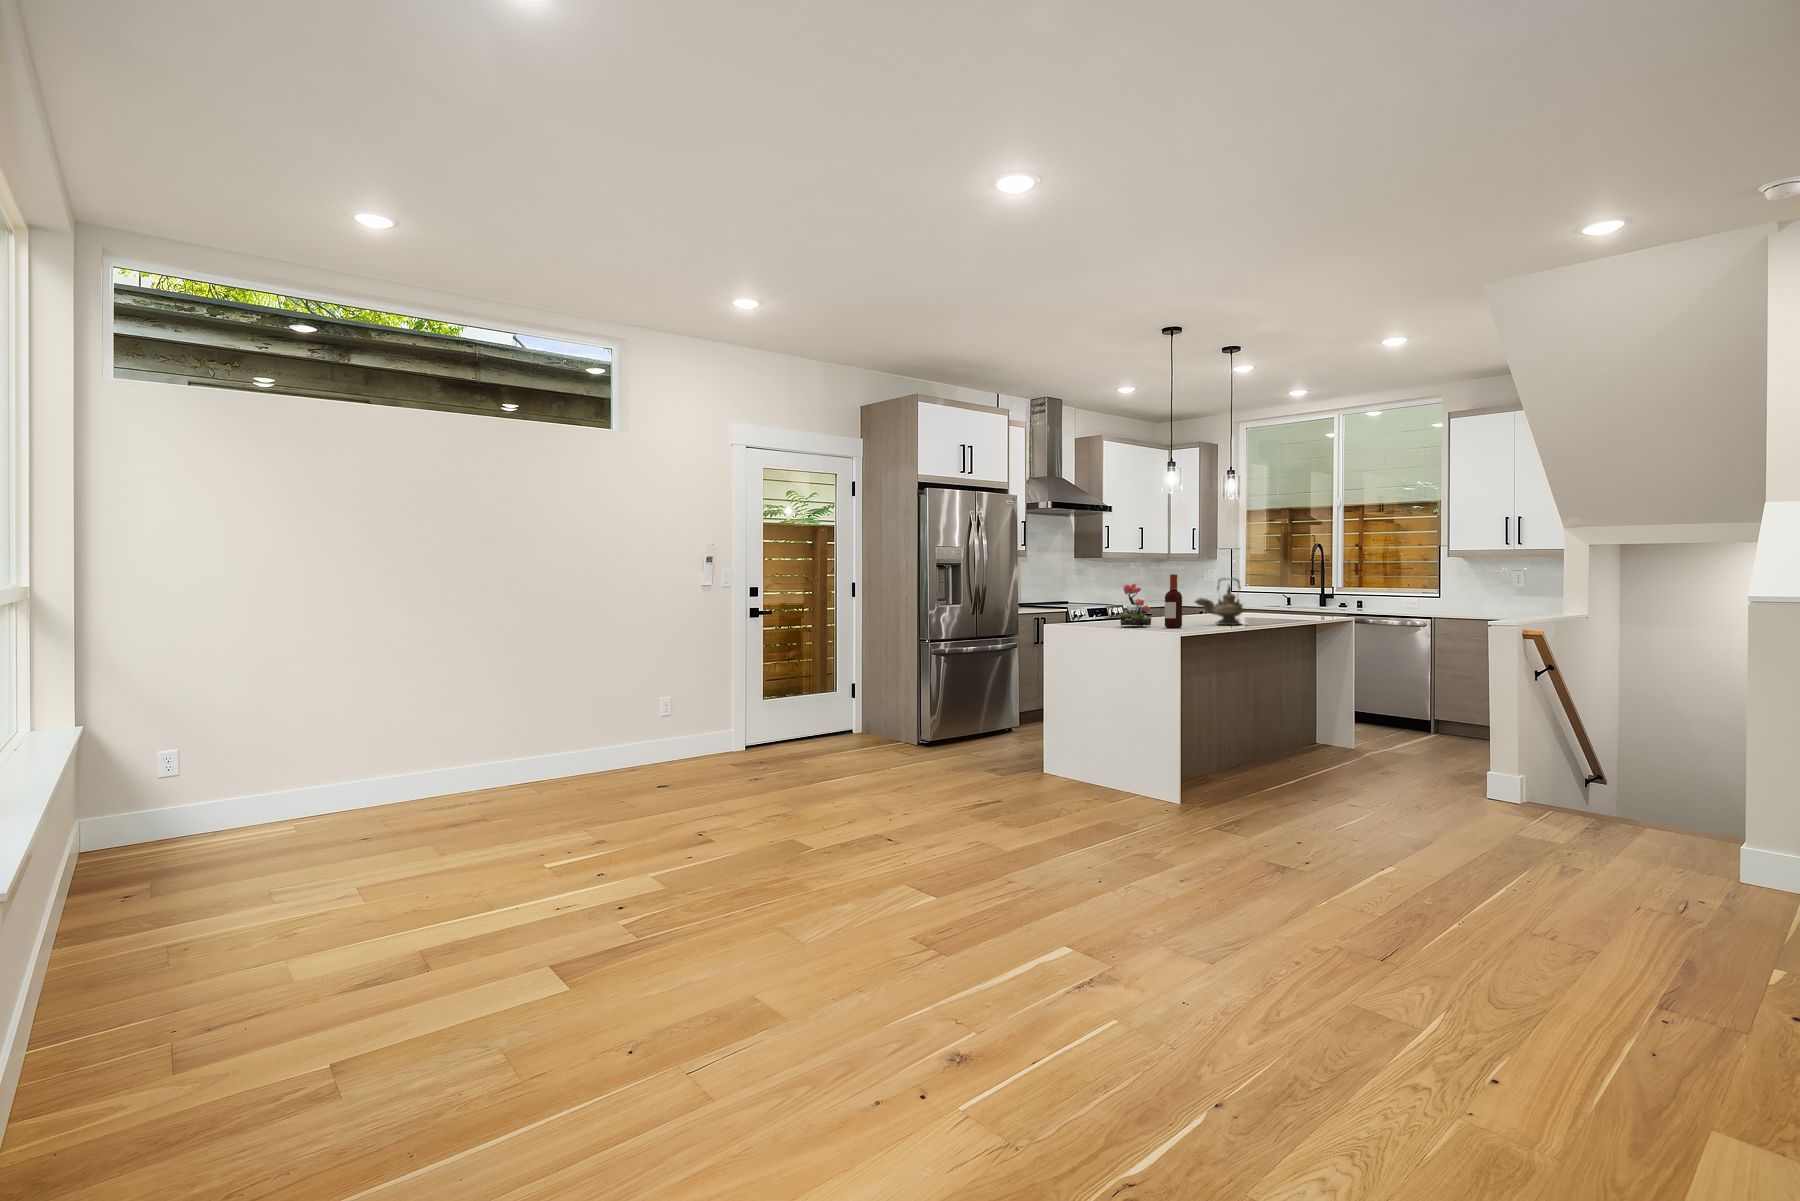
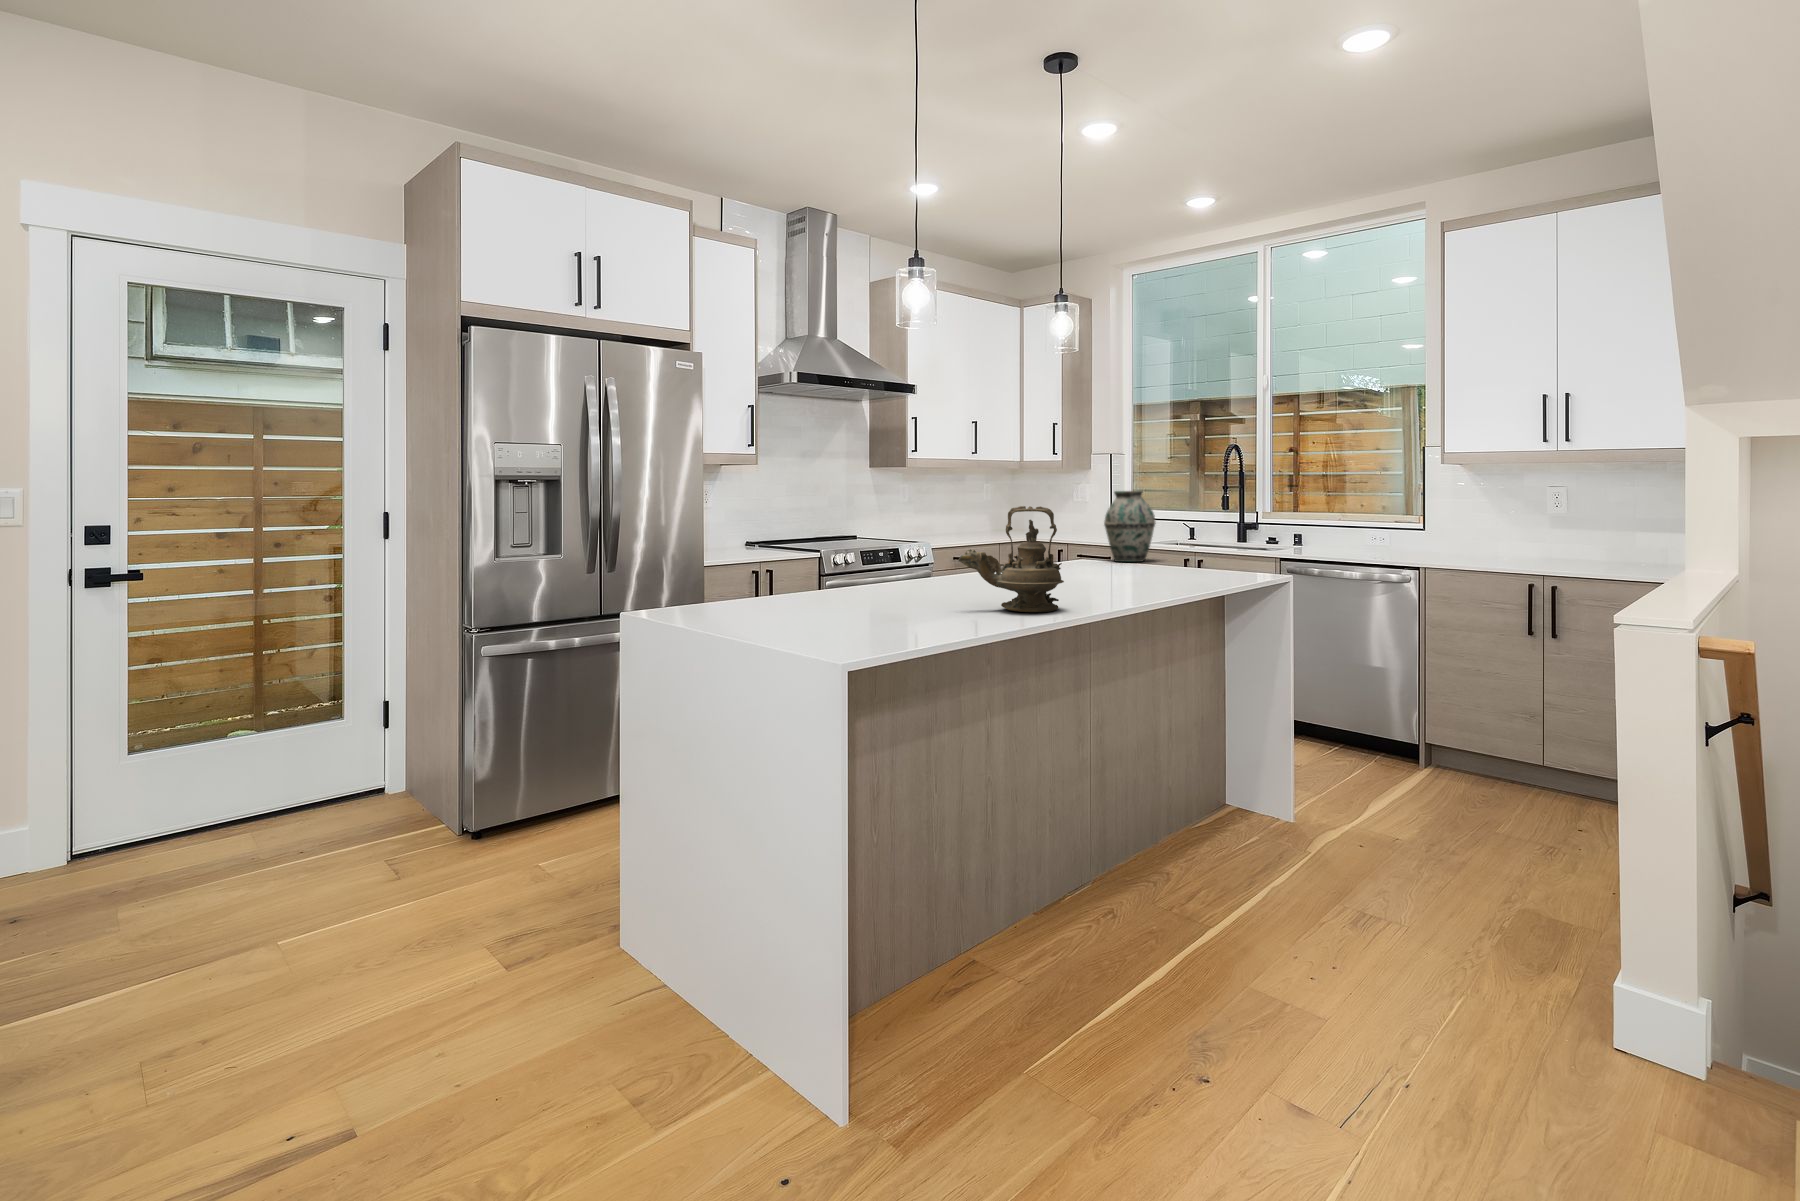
vase: none [1242,572,1274,613] -> present [1104,491,1156,562]
bottle: present [1165,574,1182,628] -> none [875,500,915,625]
plant: present [1120,584,1151,626] -> none [789,520,863,617]

